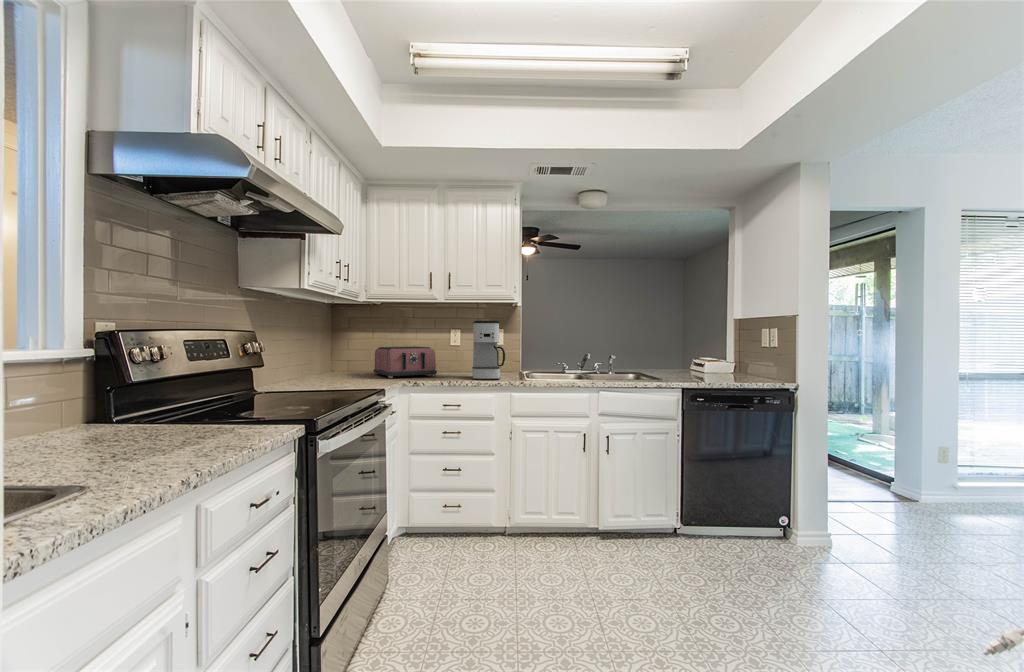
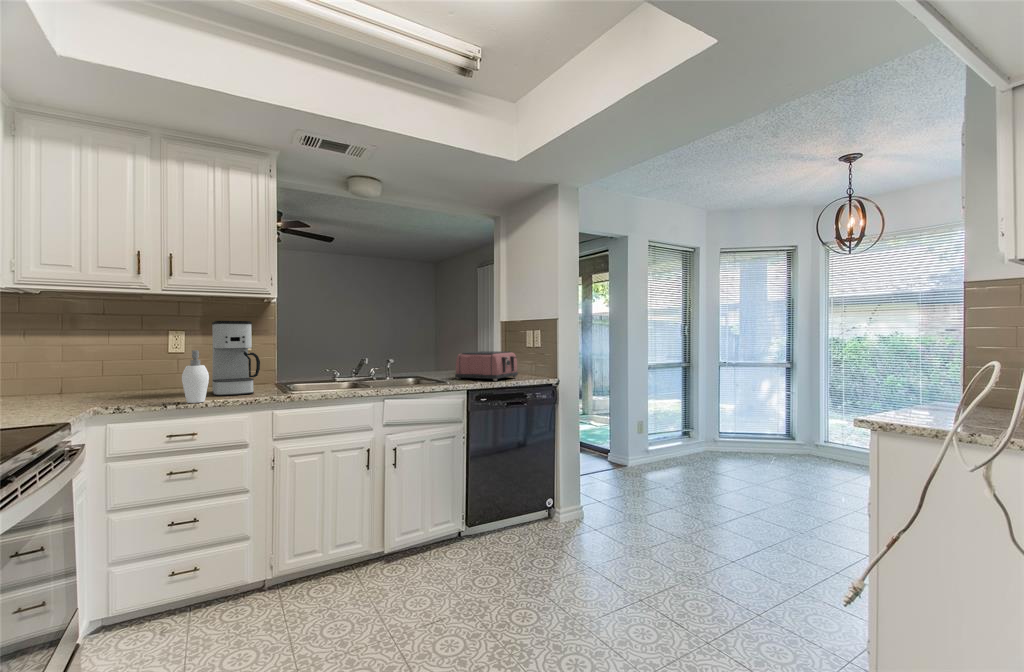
soap dispenser: none [450,343,467,383] -> present [182,350,209,403]
toaster: present [373,346,437,378] -> present [455,351,518,381]

